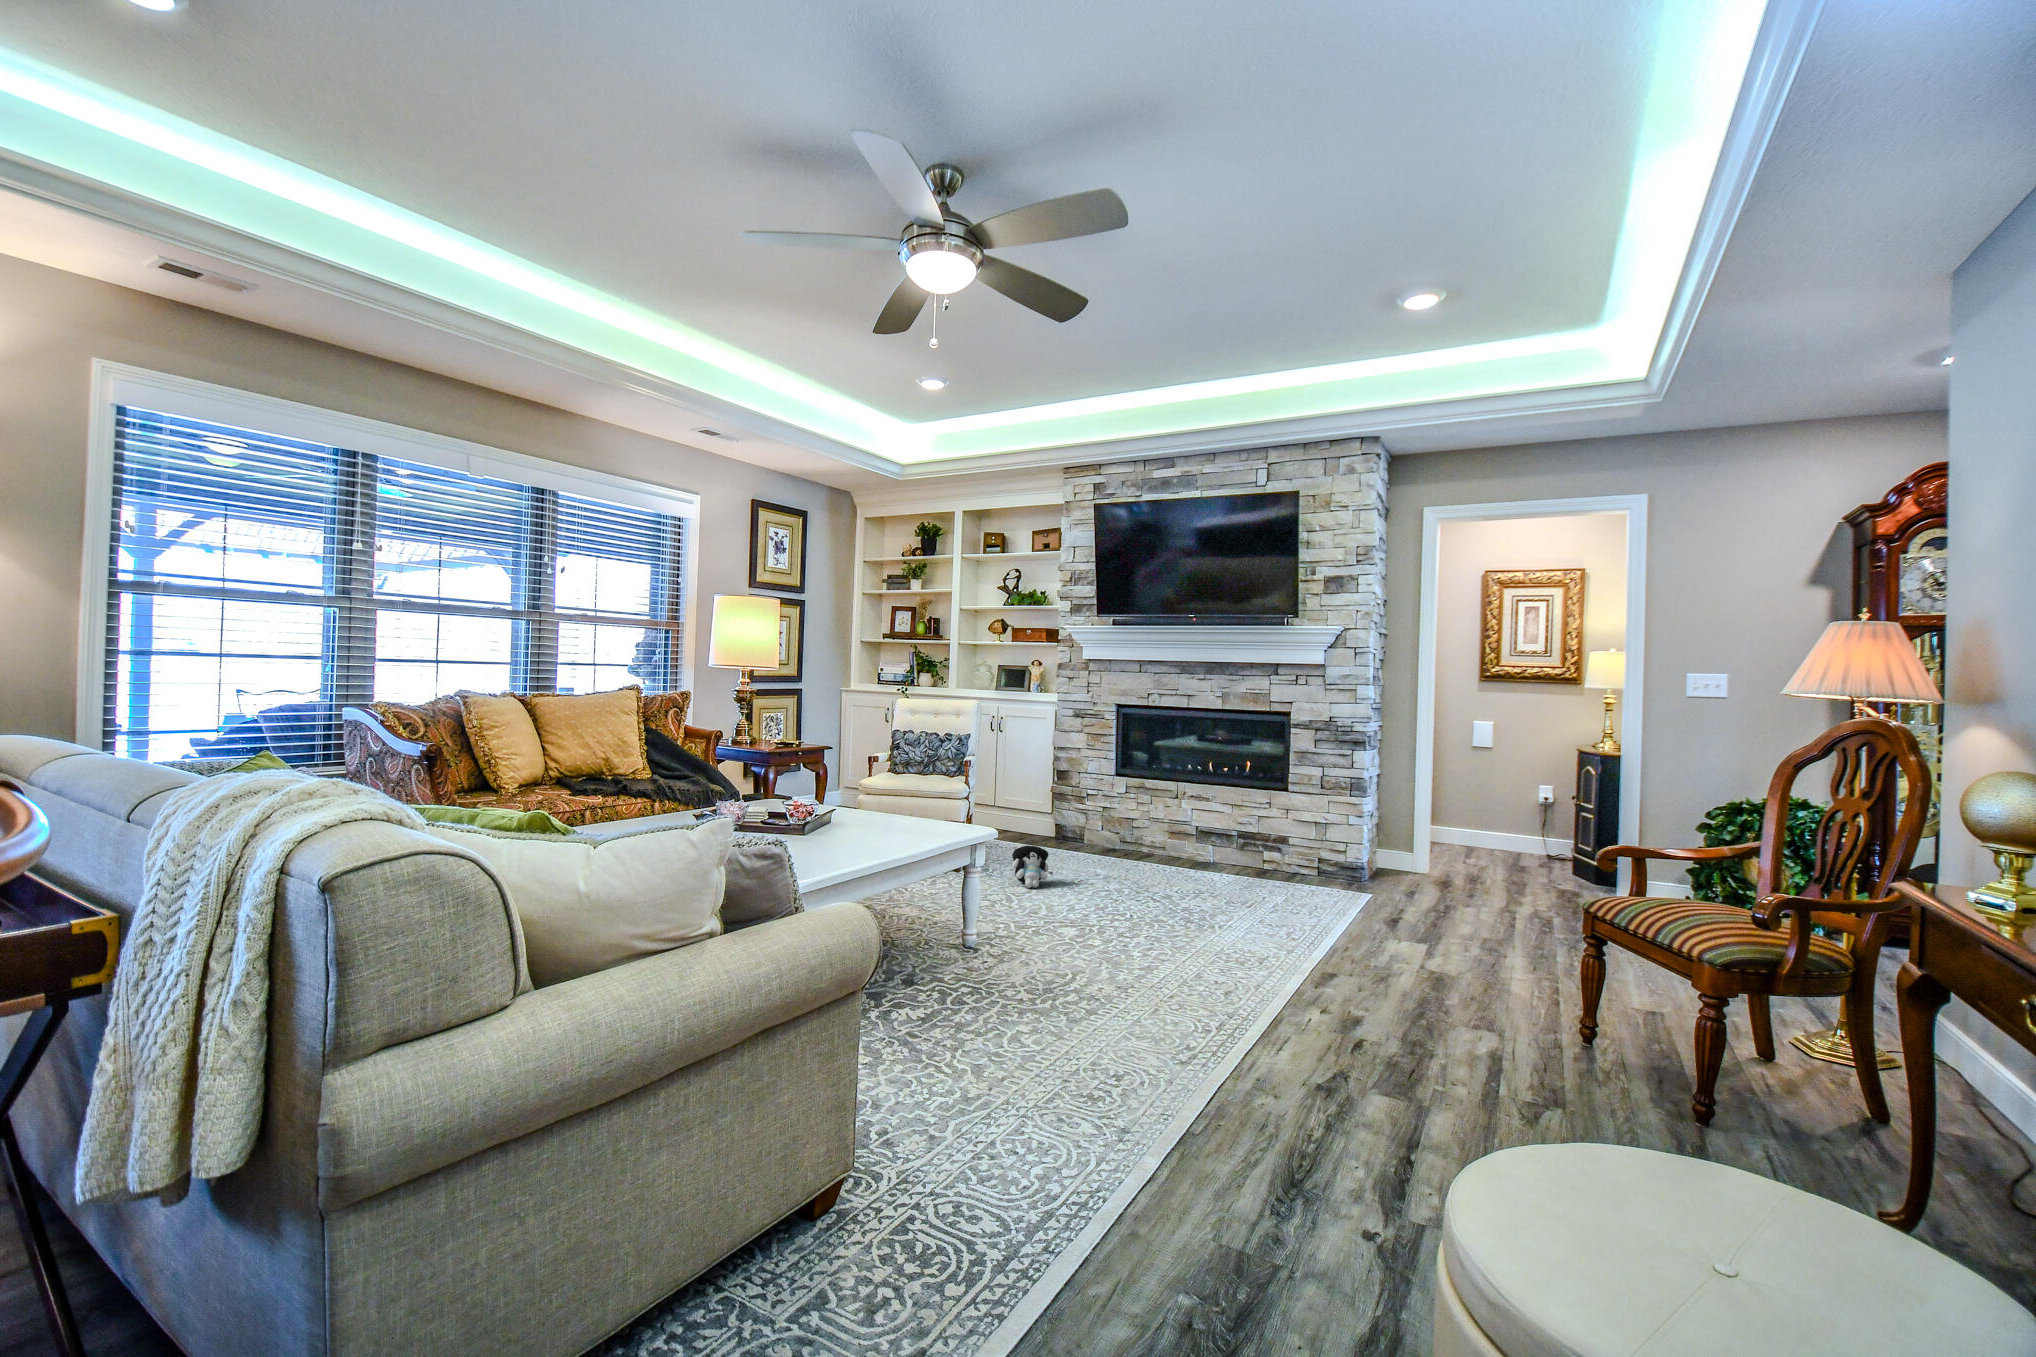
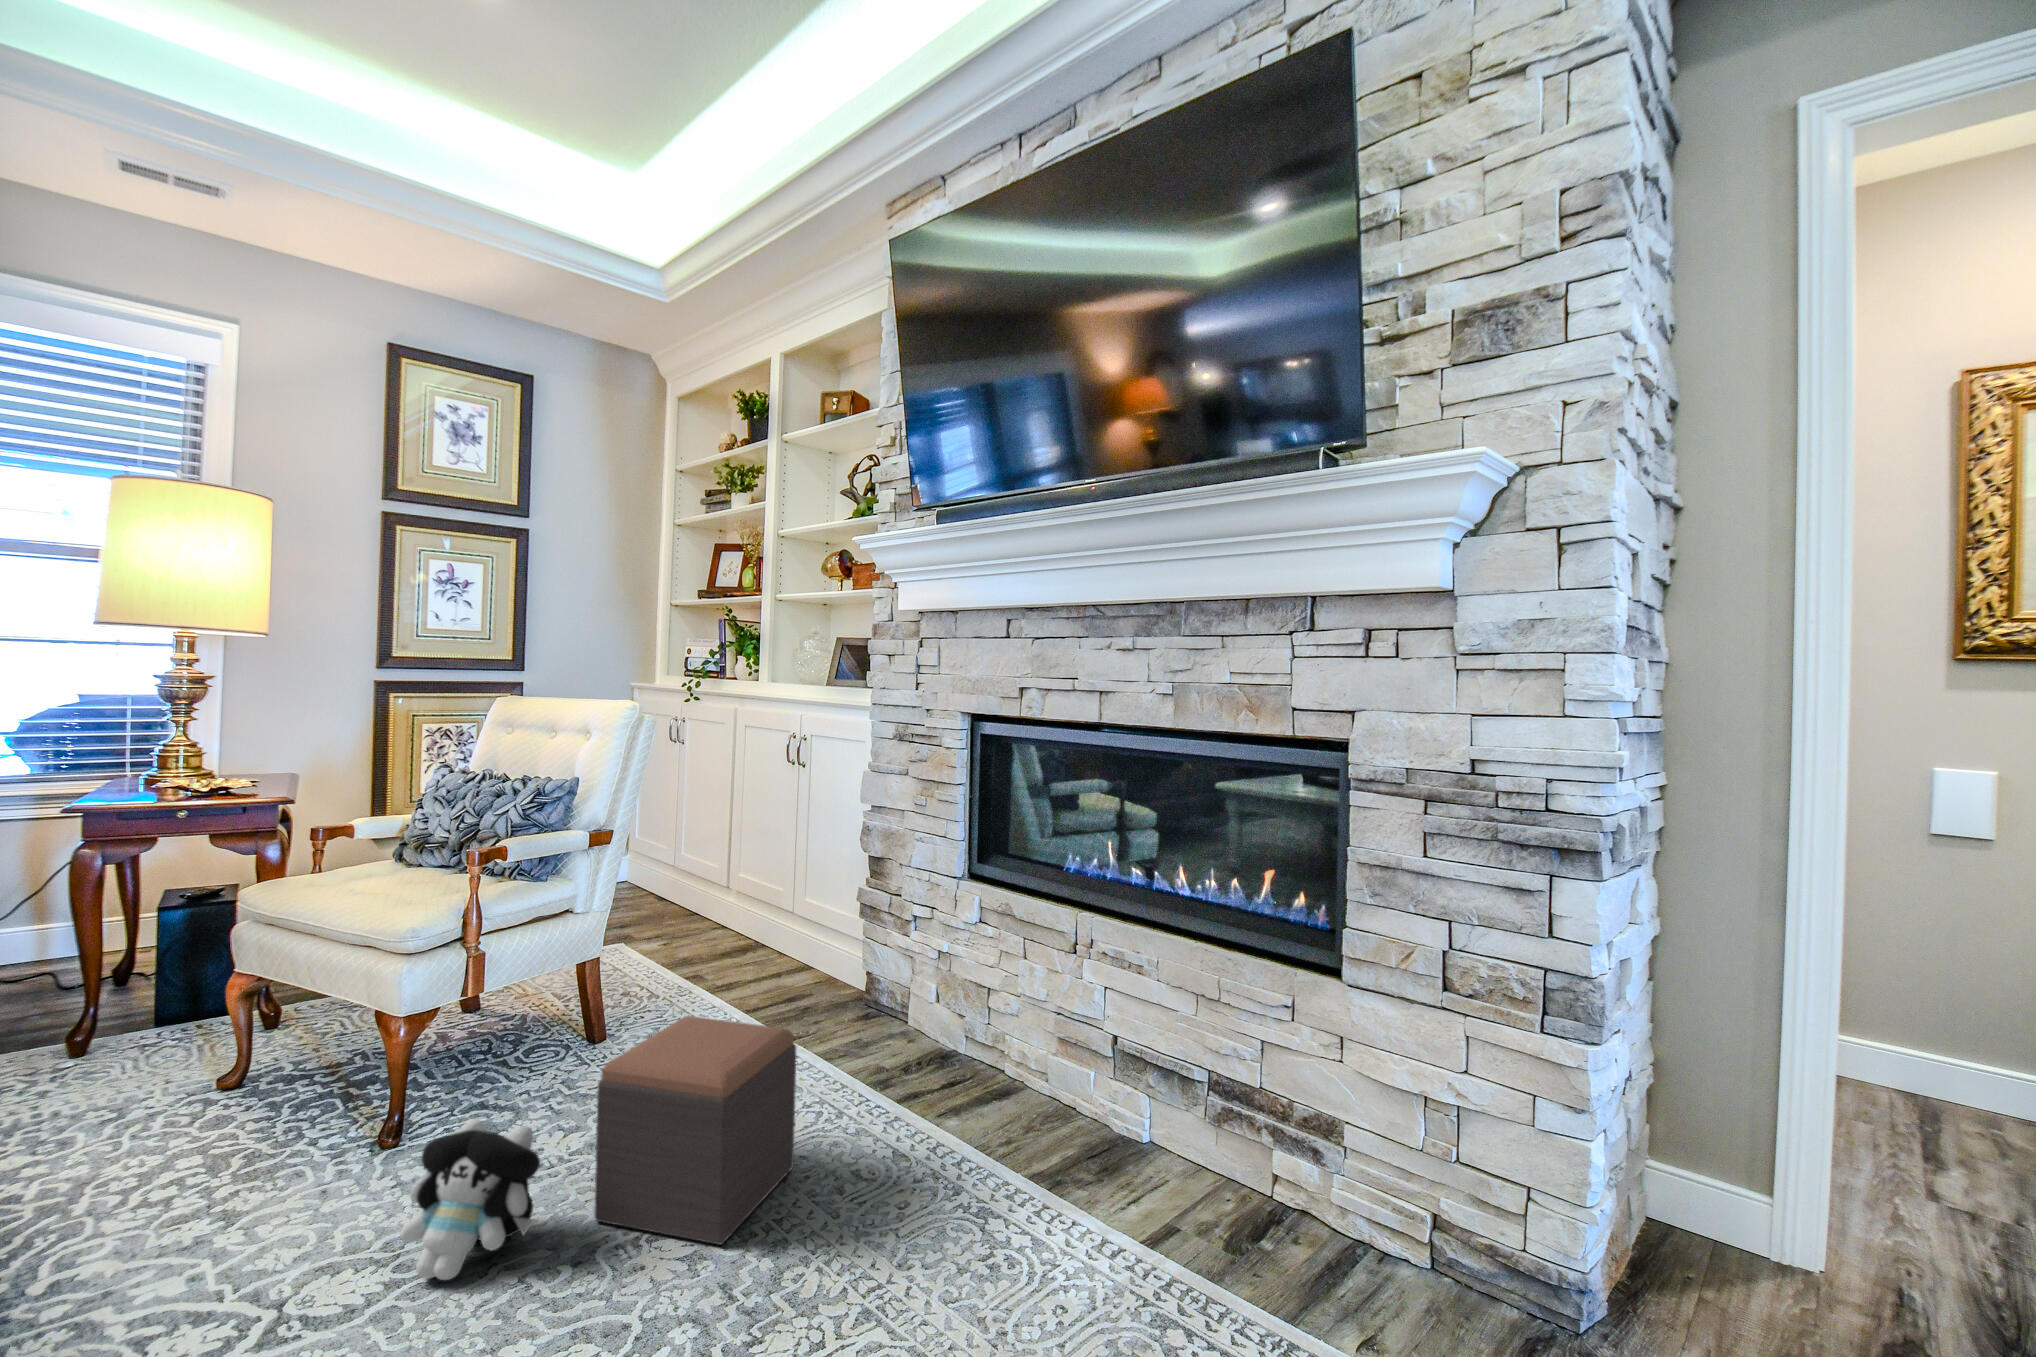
footstool: none [1055,818,1108,881] -> present [594,1016,797,1245]

